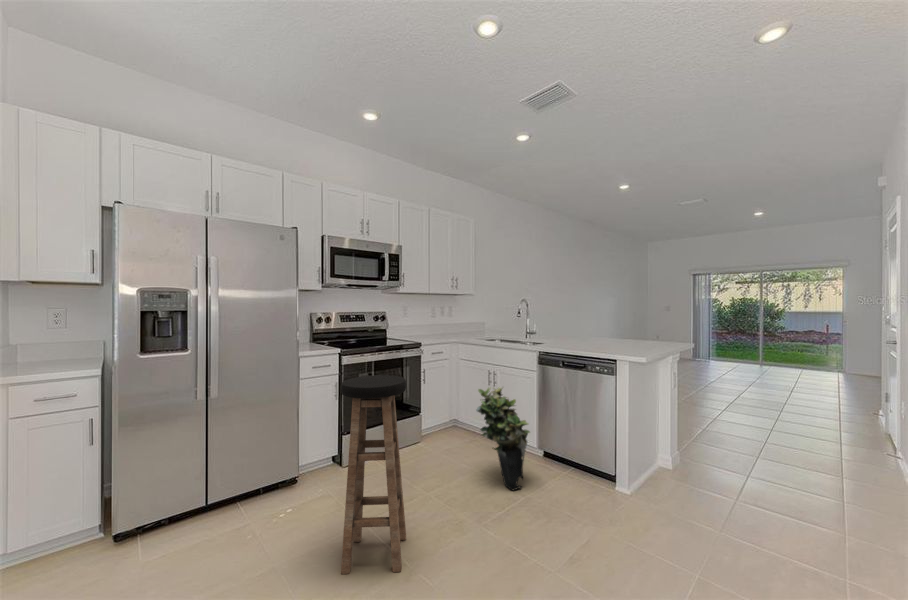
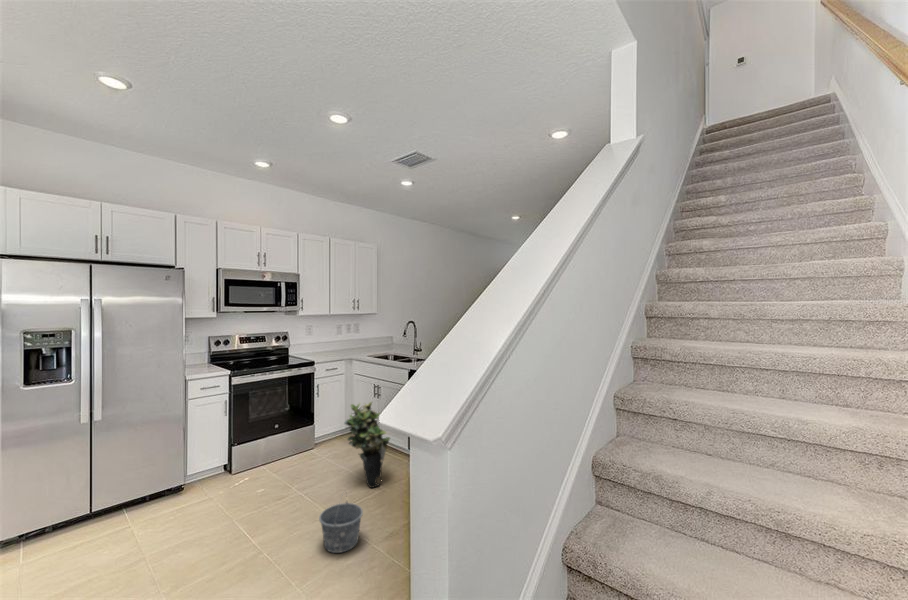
bar stool: present [341,375,407,574] -> none [198,401,265,563]
bucket: none [483,491,539,573] -> present [319,502,363,553]

